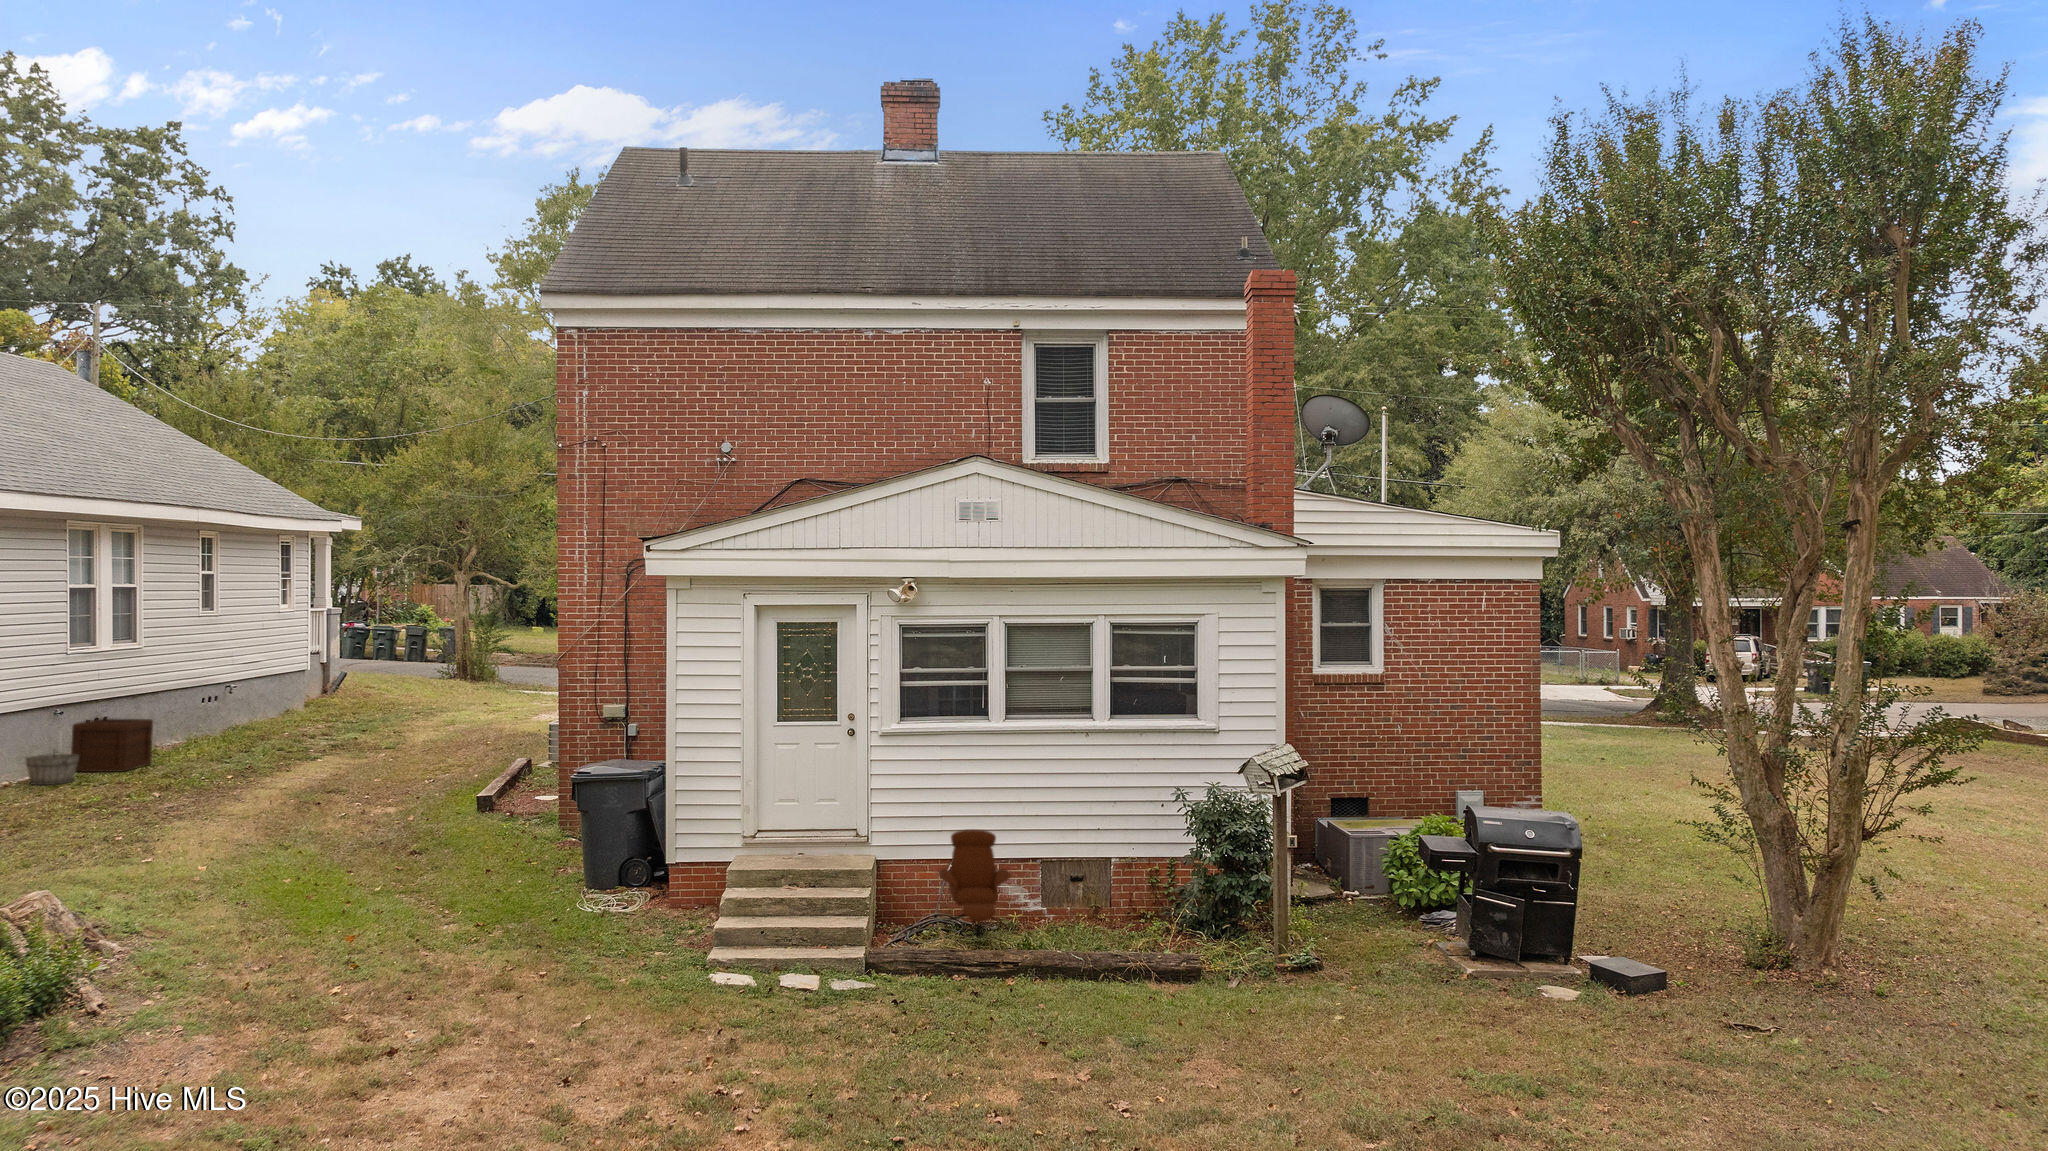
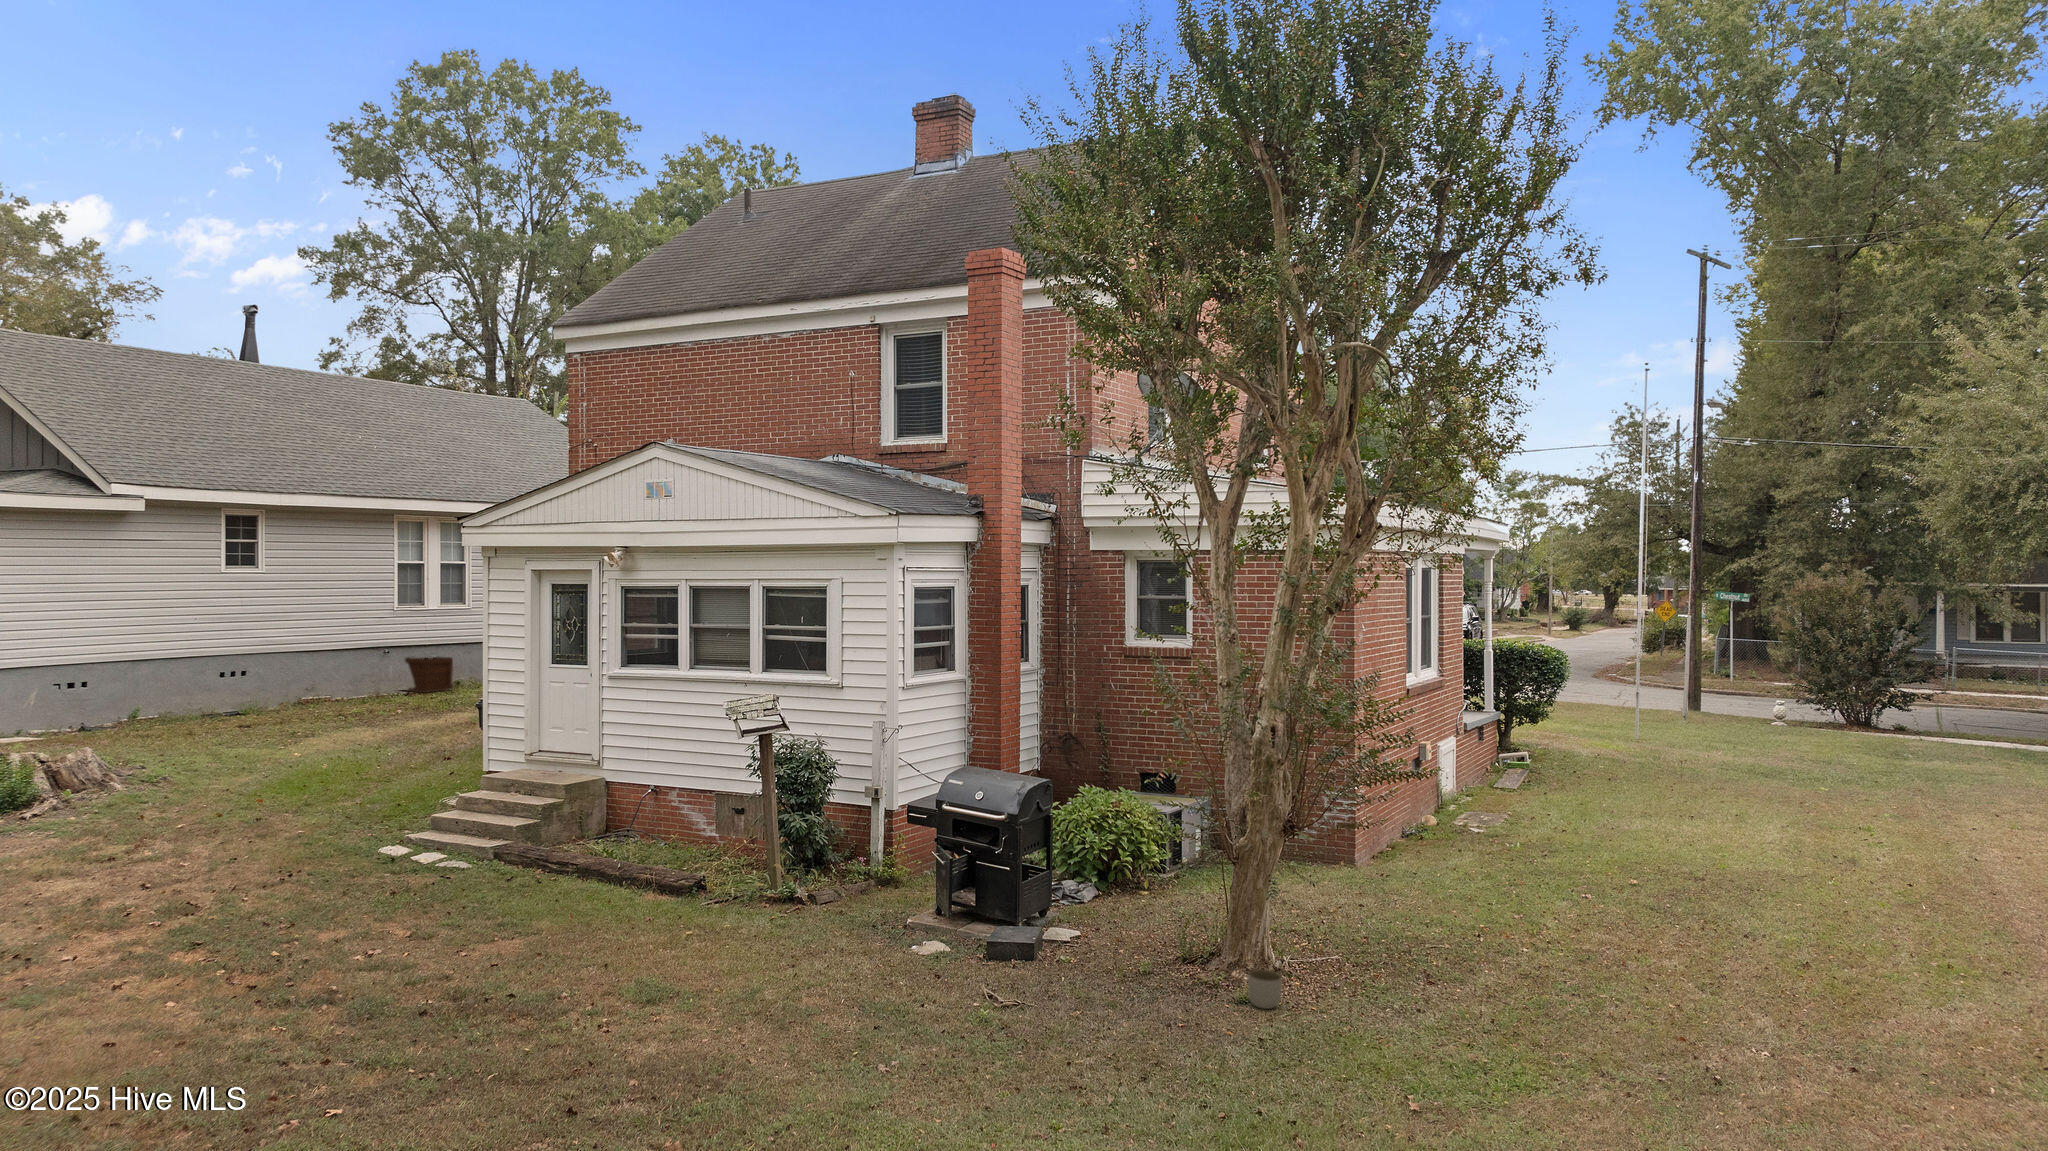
wooden bucket: present [26,750,79,785] -> none [359,672,392,697]
lounge chair: present [939,829,1011,945] -> none [588,760,674,850]
planter: none [1837,955,1873,989] -> present [1248,969,1282,1009]

